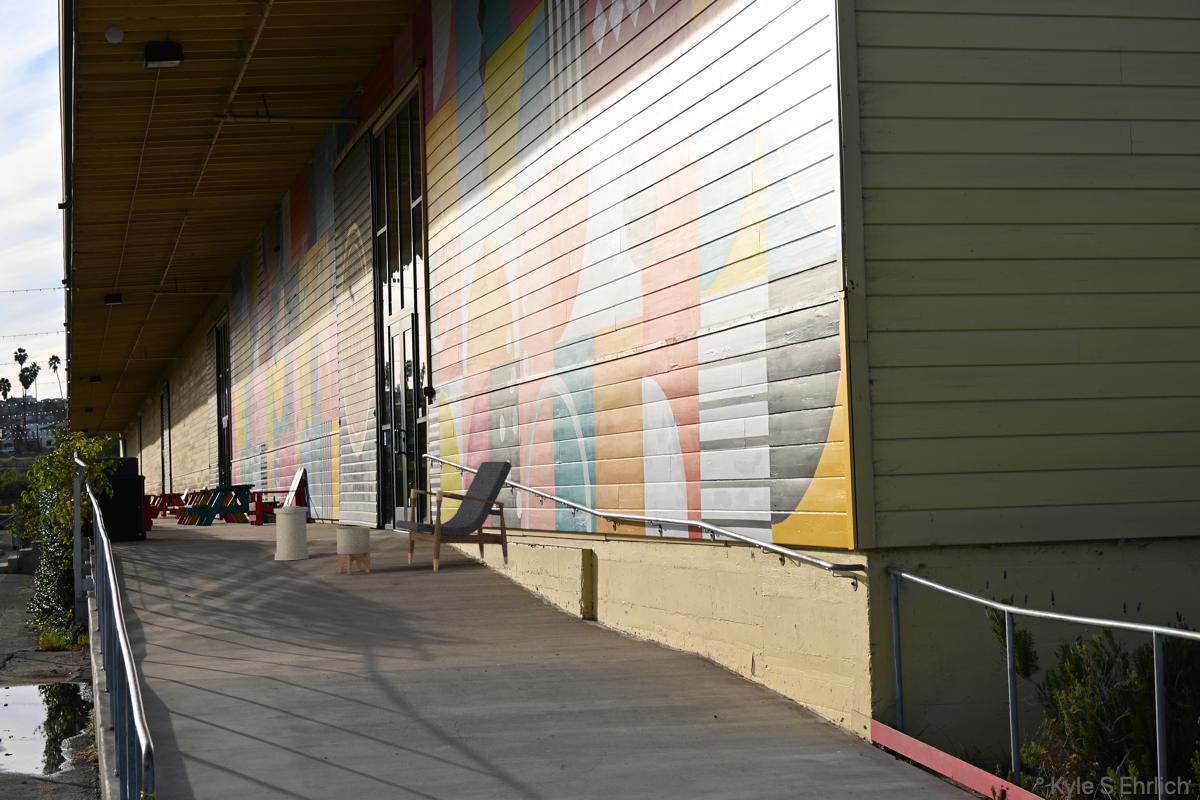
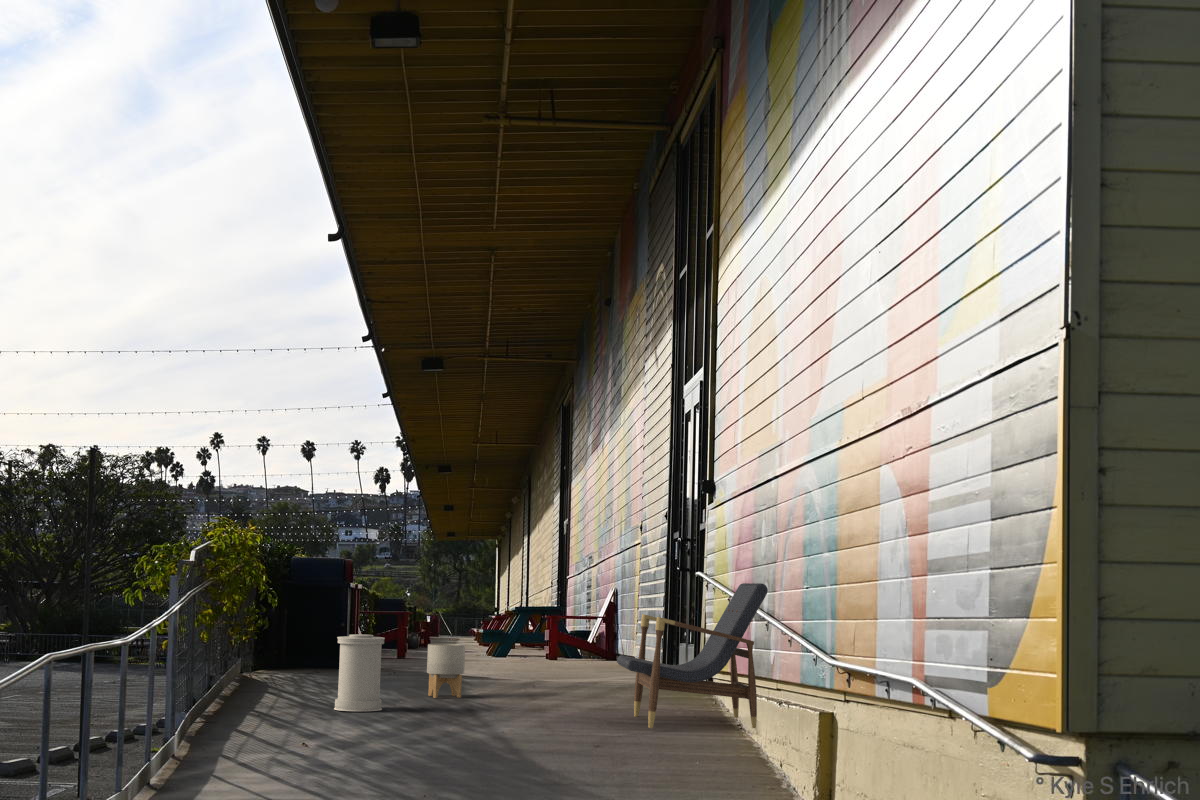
trash can: present [274,506,309,560] -> present [334,634,385,711]
planter: present [337,526,370,574] -> present [427,644,465,698]

